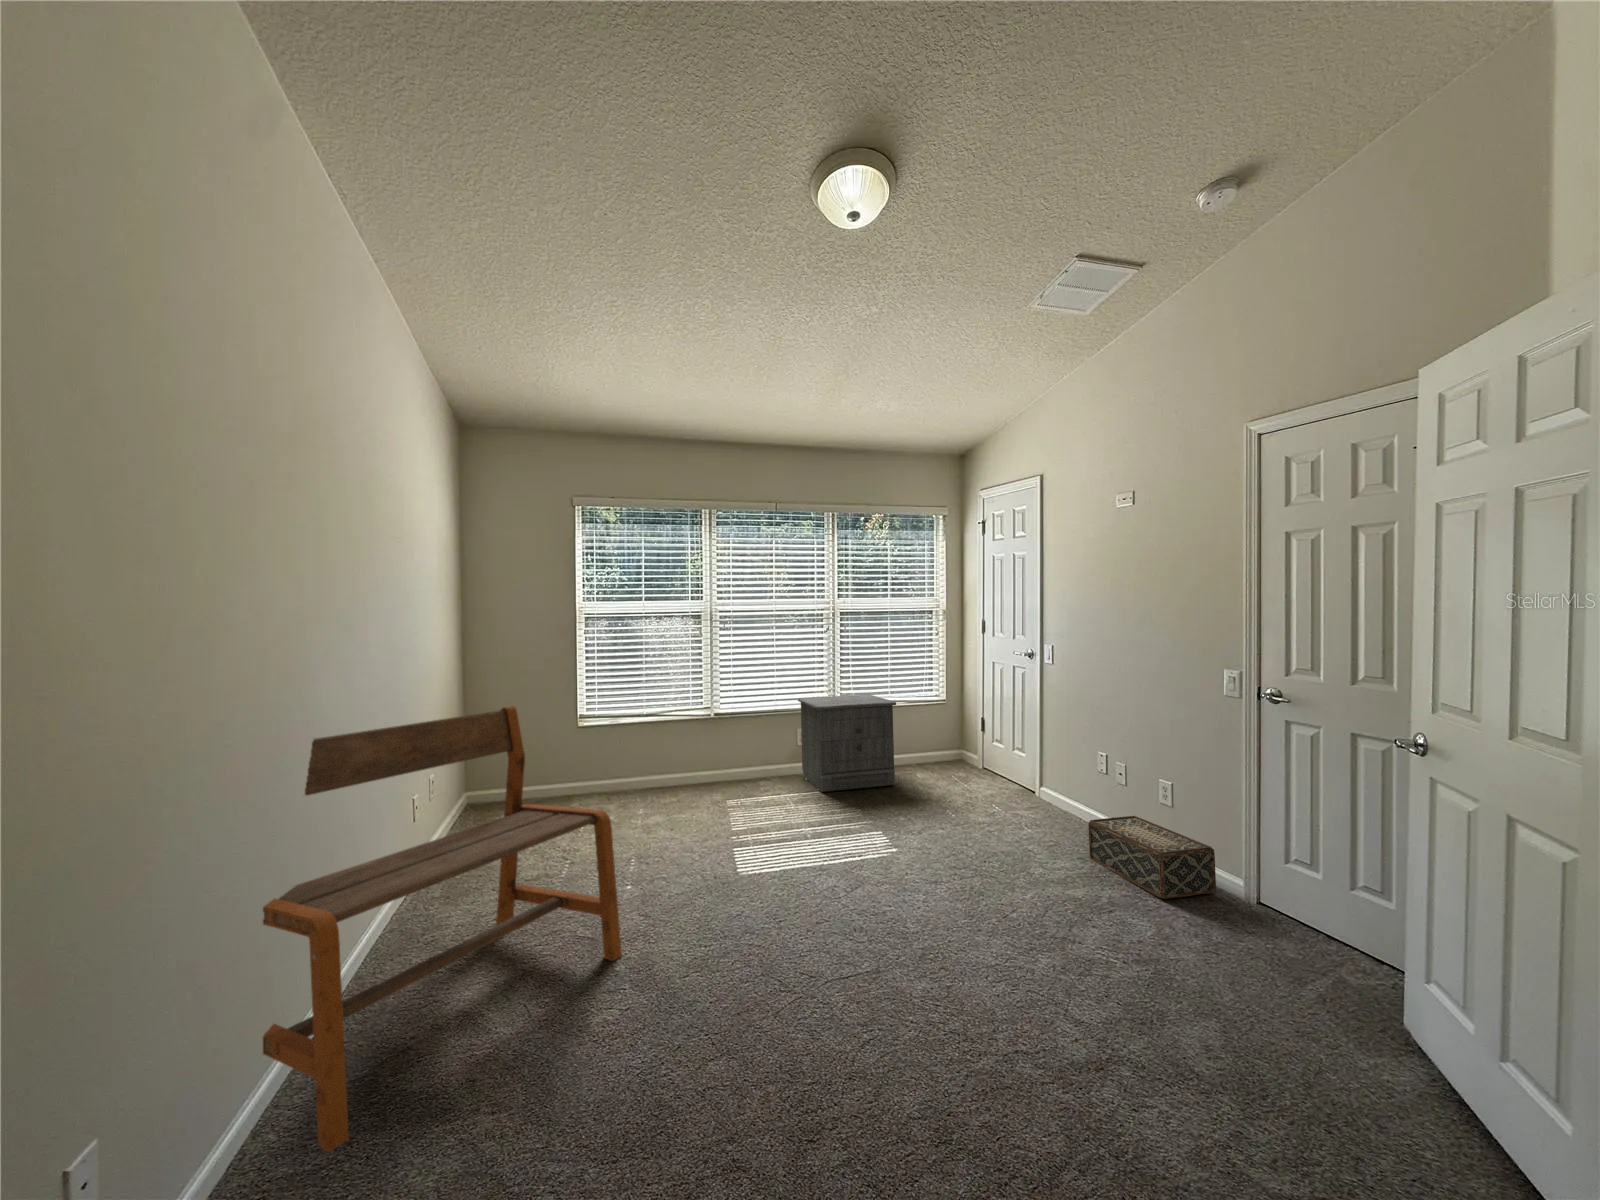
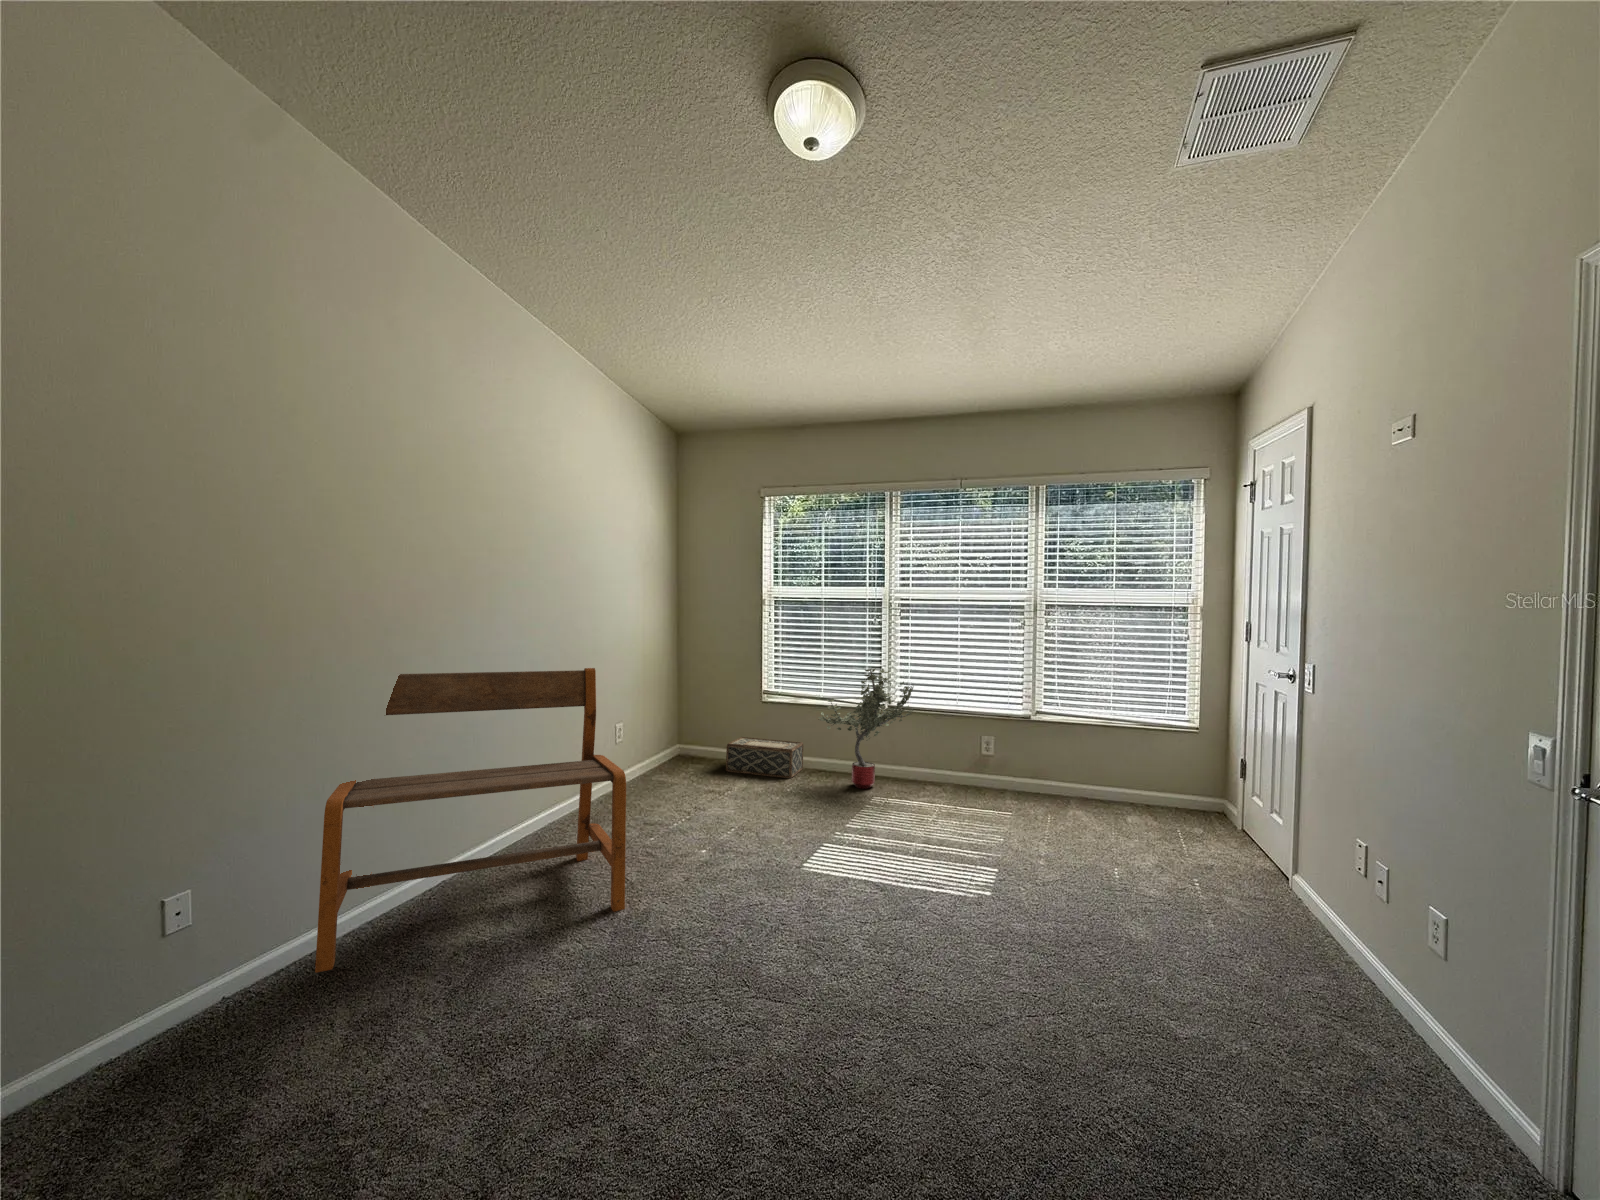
potted tree: none [655,678,750,797] -> present [819,669,914,789]
nightstand: present [798,695,896,792] -> none [981,701,1090,823]
woven basket: present [1088,816,1216,899] -> present [726,737,803,778]

